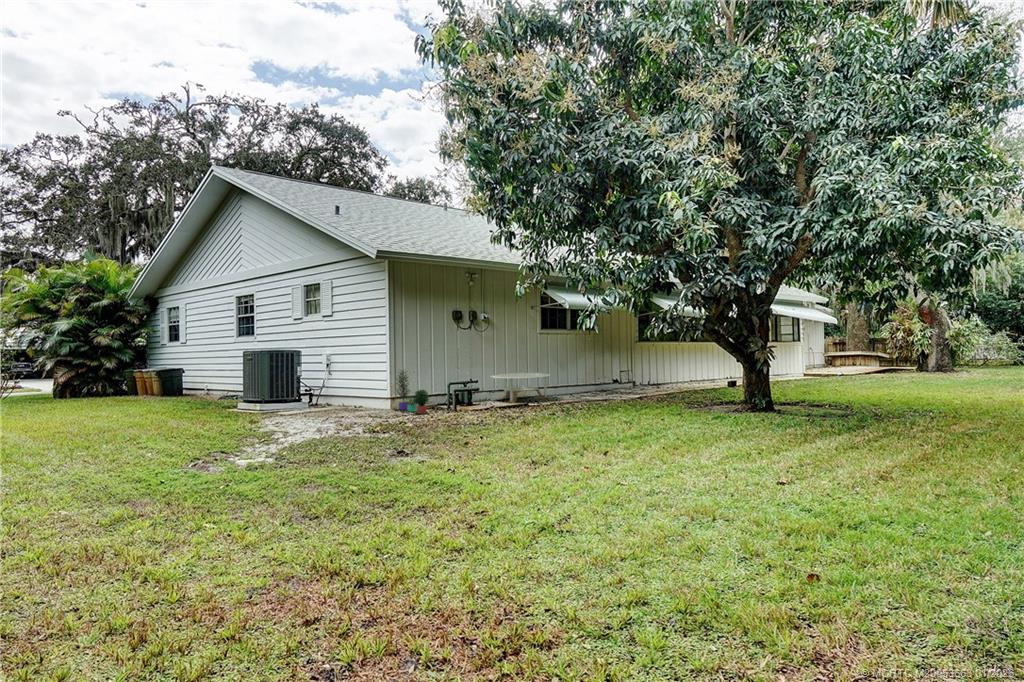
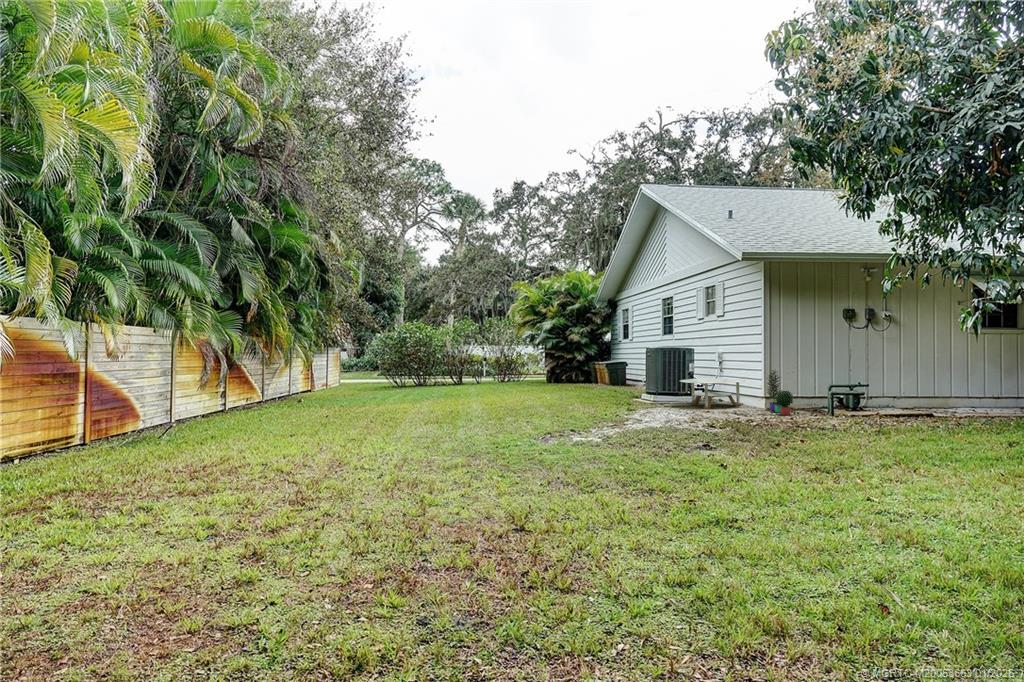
round table: present [491,373,550,403] -> present [680,378,745,409]

